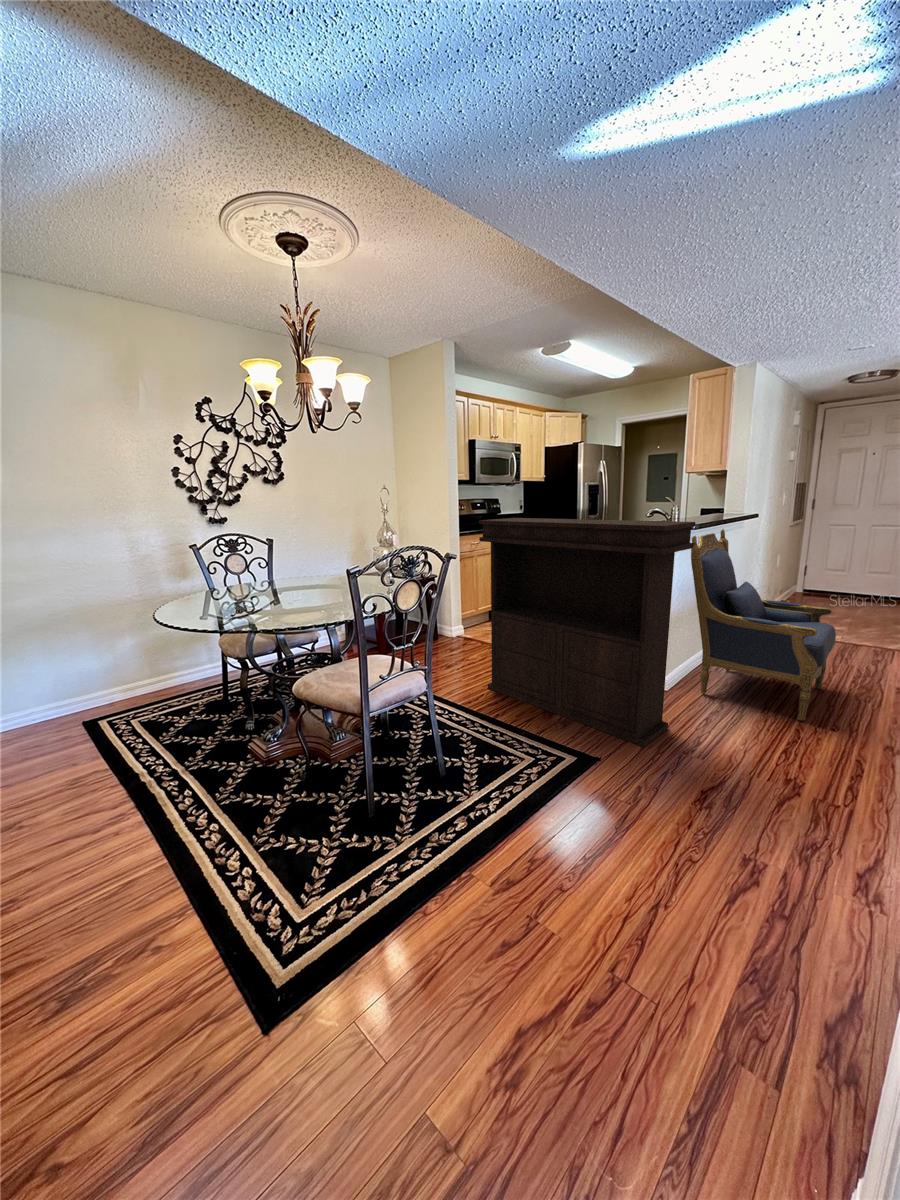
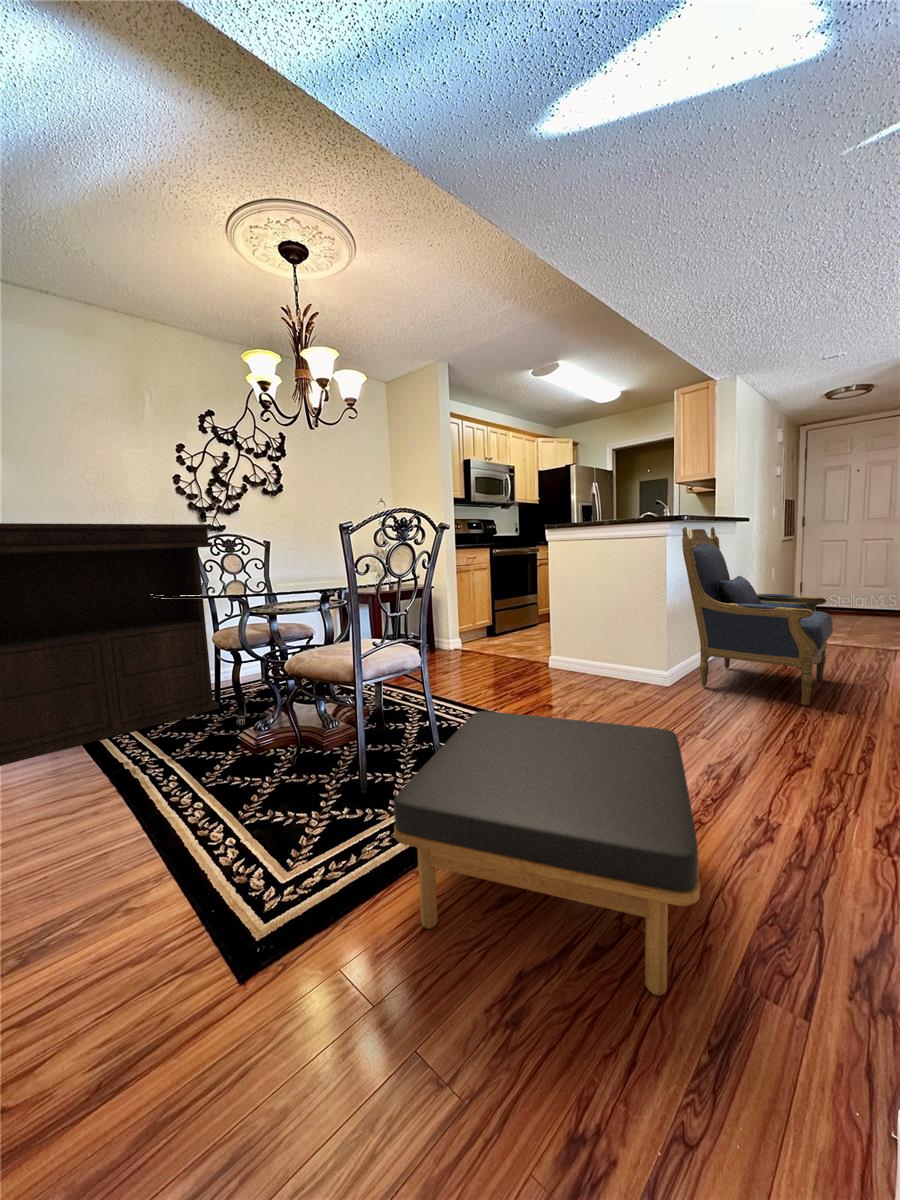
console table: present [479,518,695,746] -> present [0,523,219,766]
ottoman: none [404,749,688,1058] -> present [394,711,700,995]

